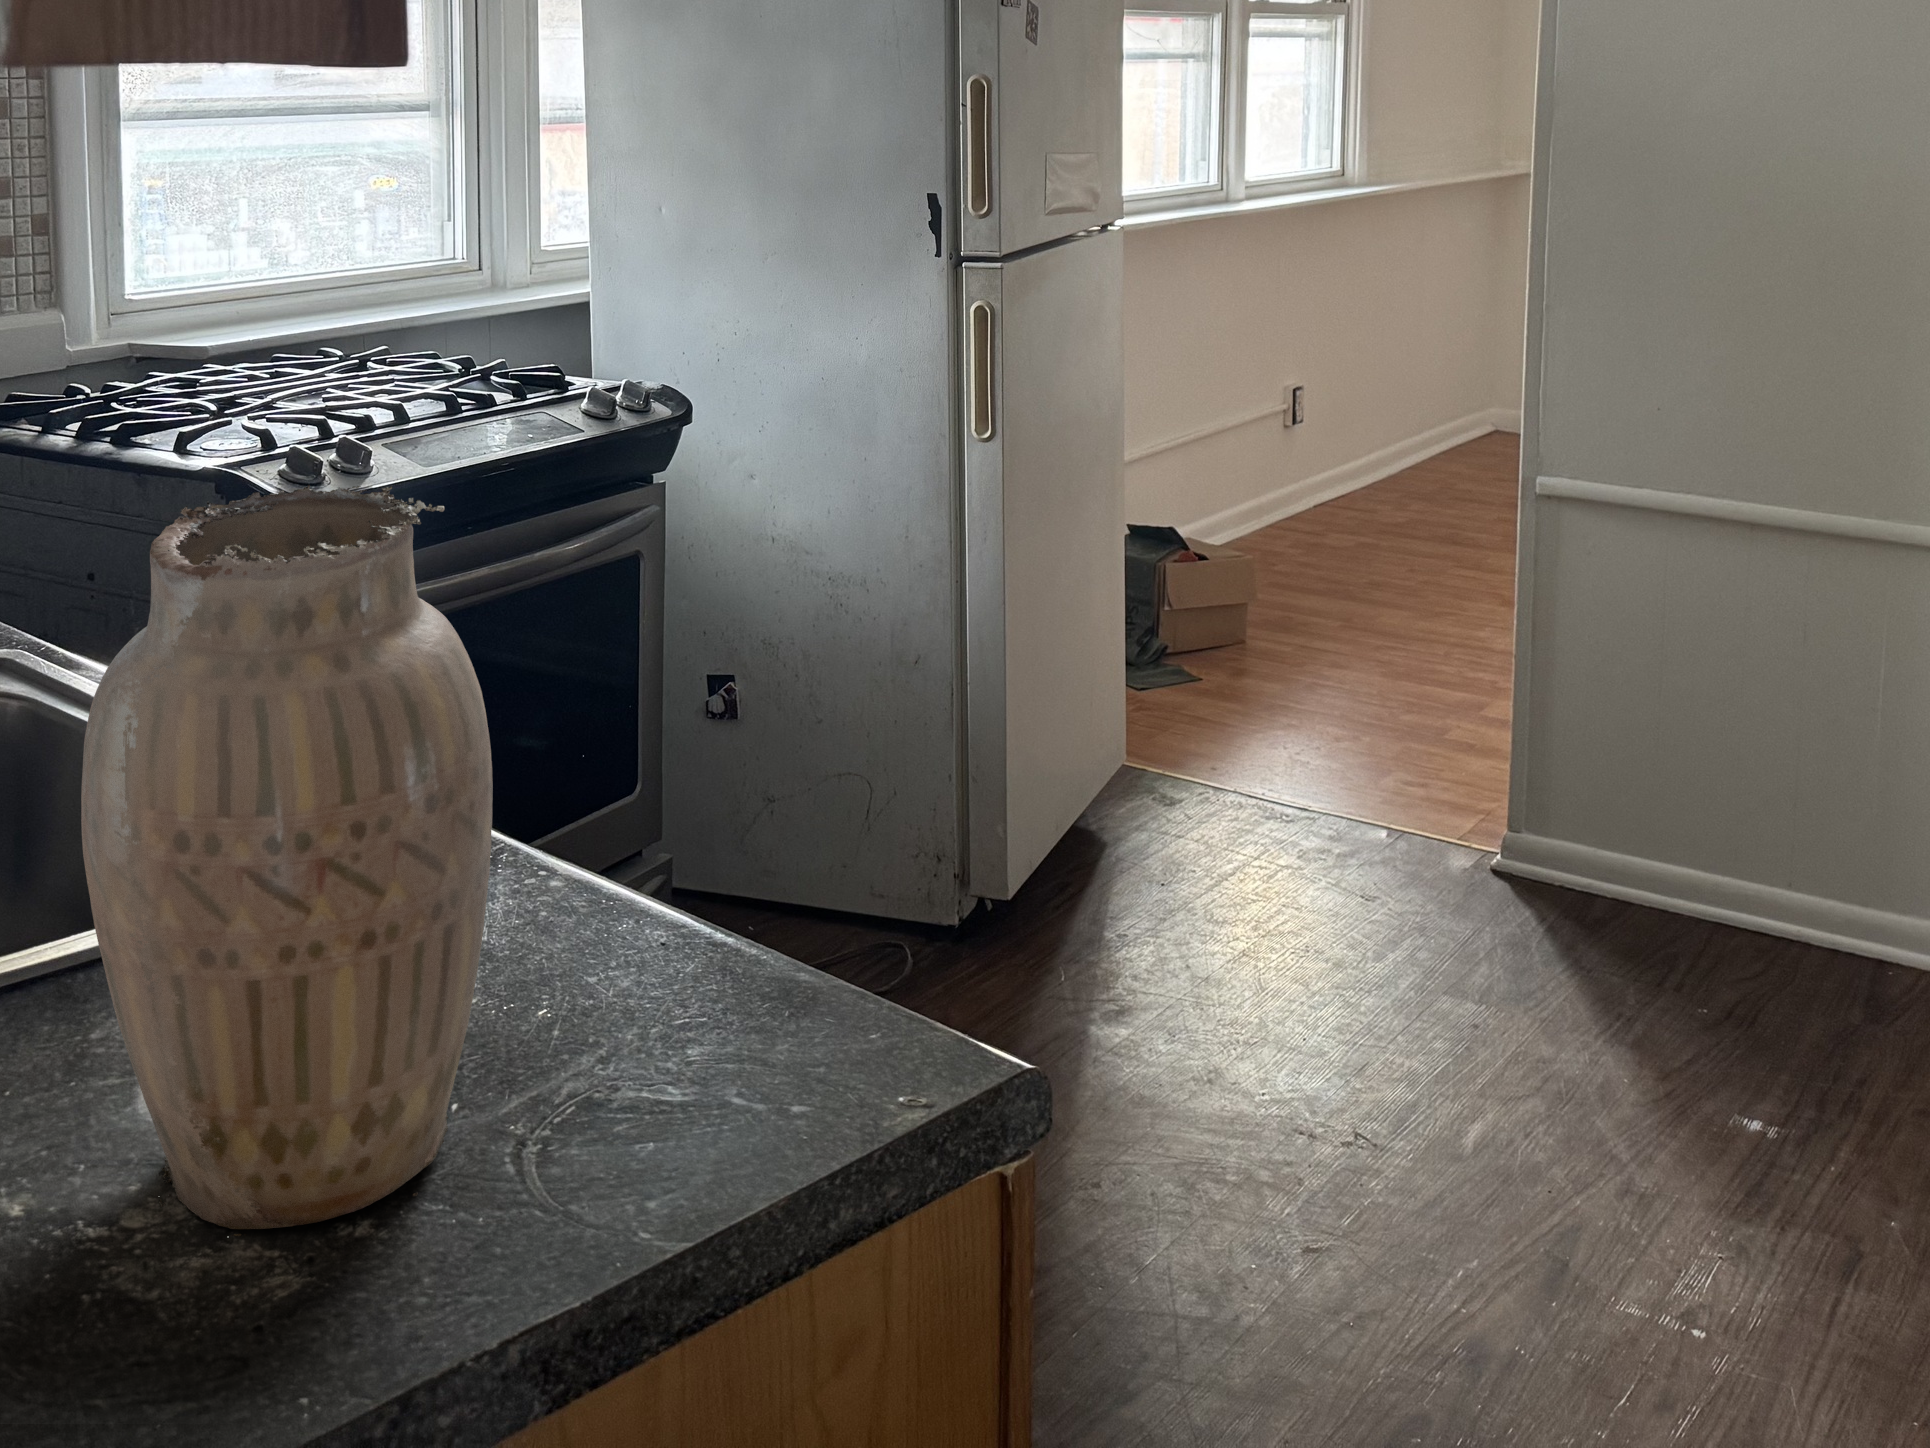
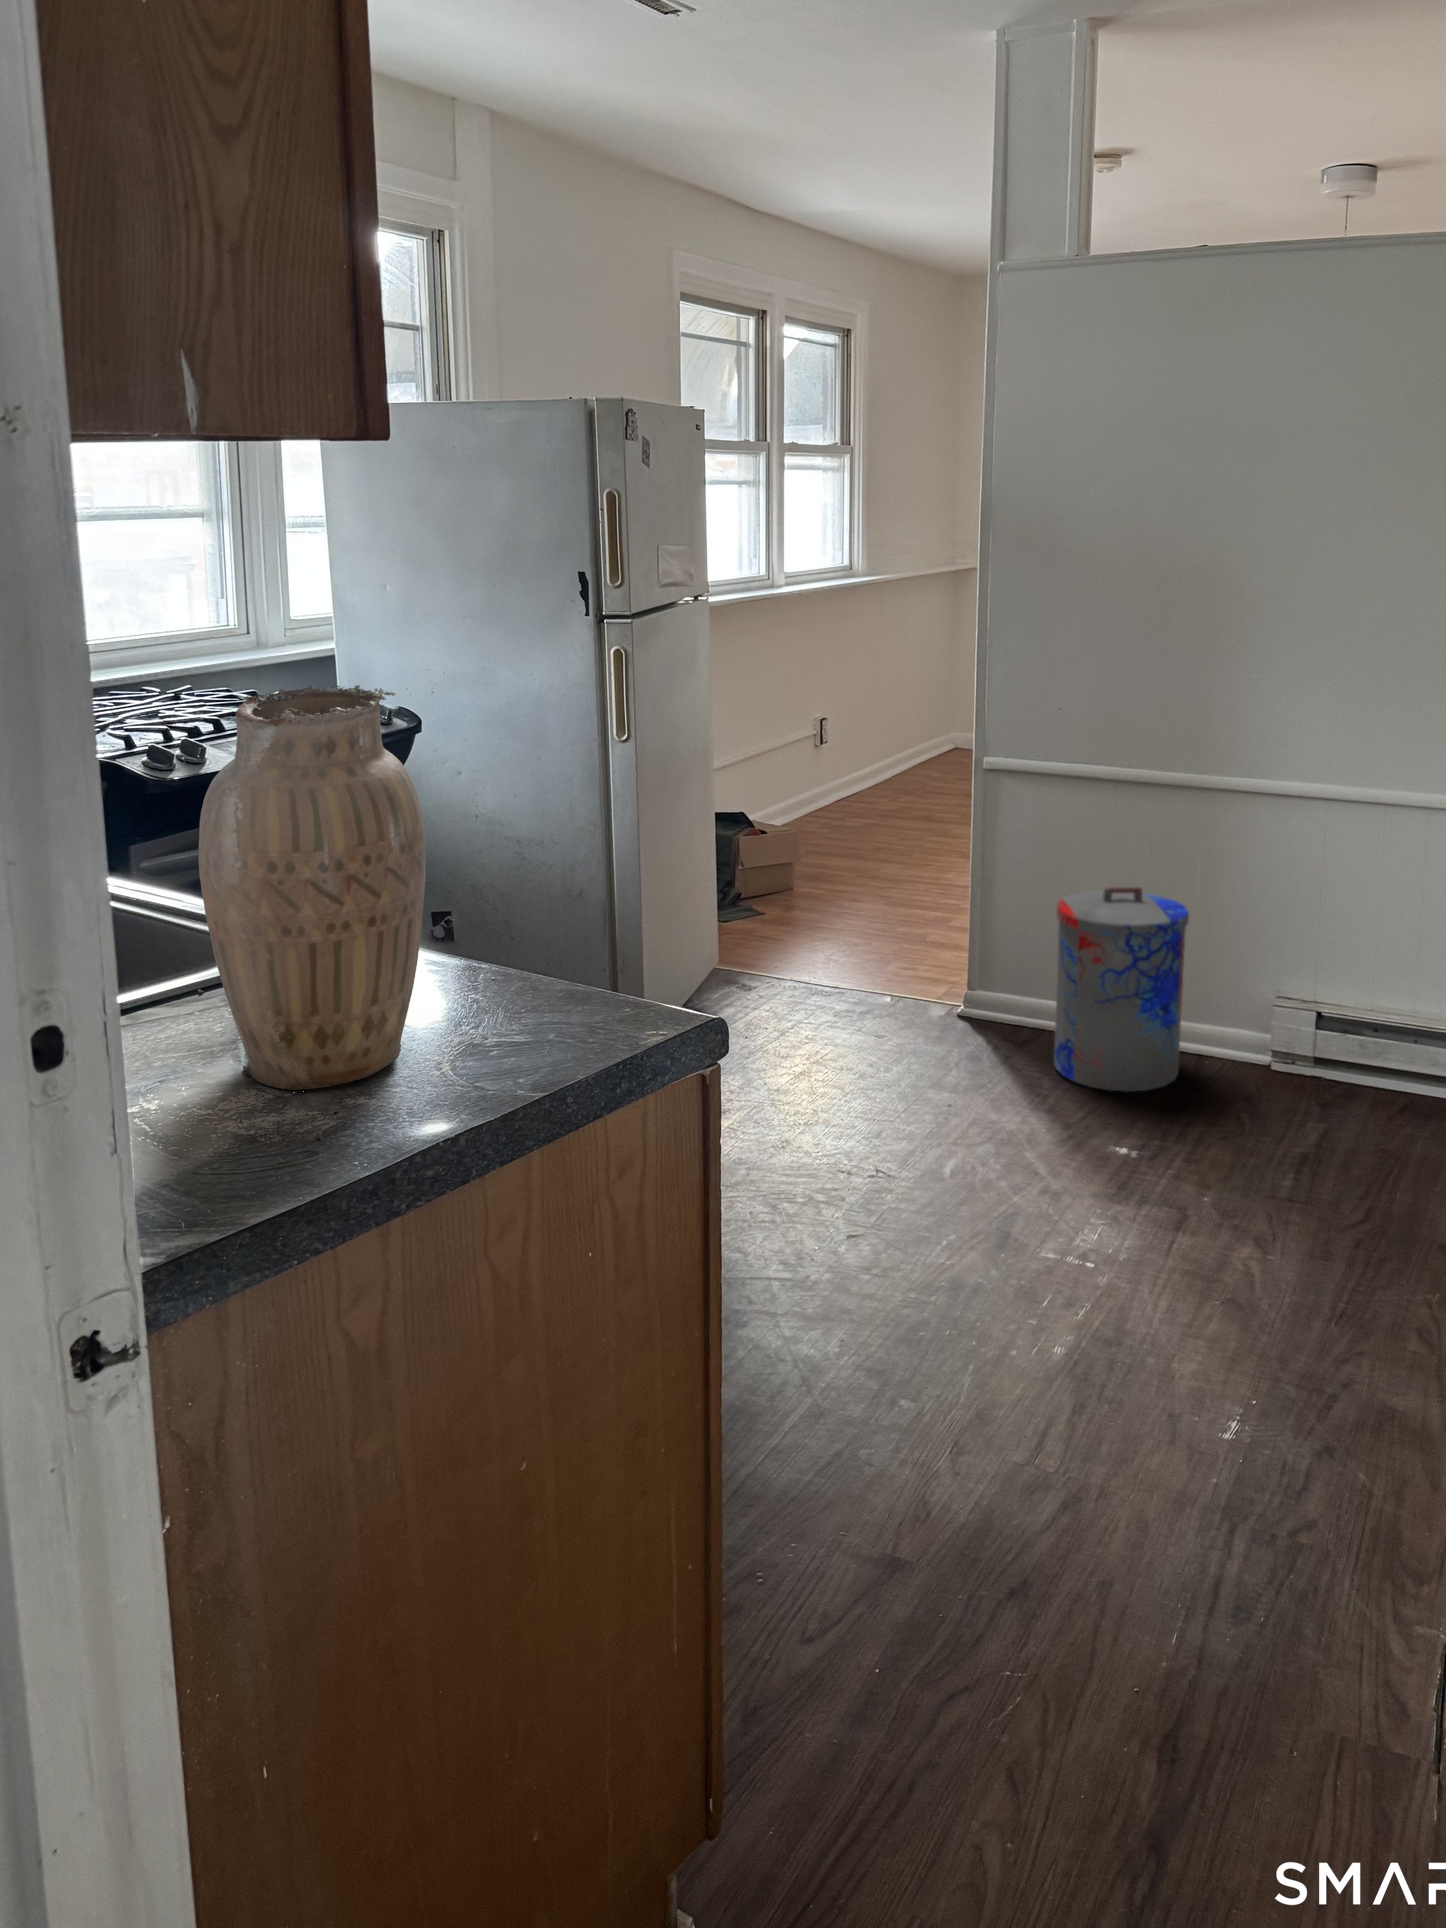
trash can: none [1639,693,1862,1021] -> present [1054,887,1189,1092]

